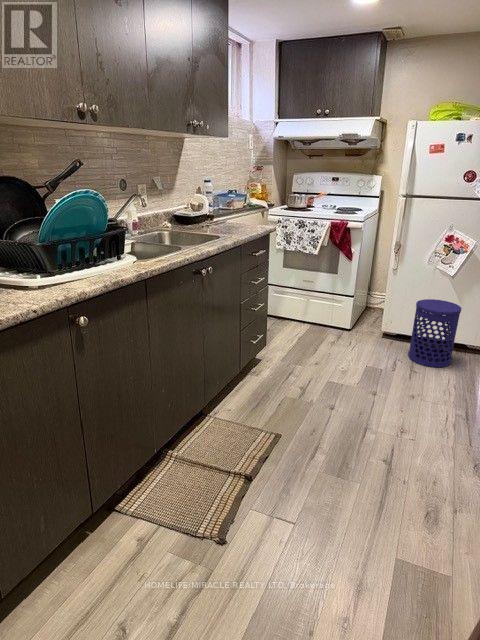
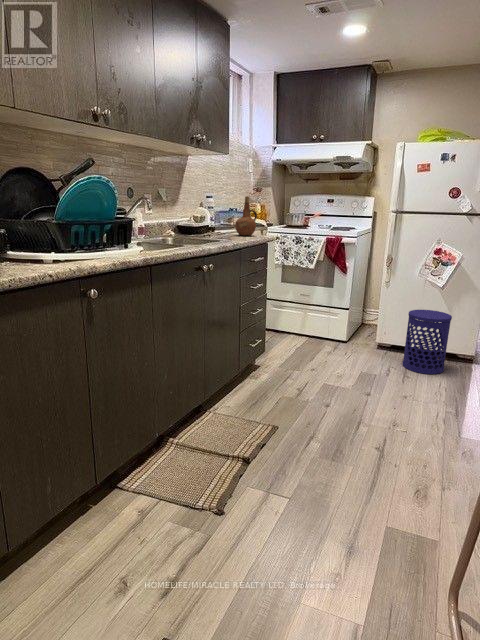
ceramic pitcher: none [235,185,258,227] -> present [235,196,257,236]

